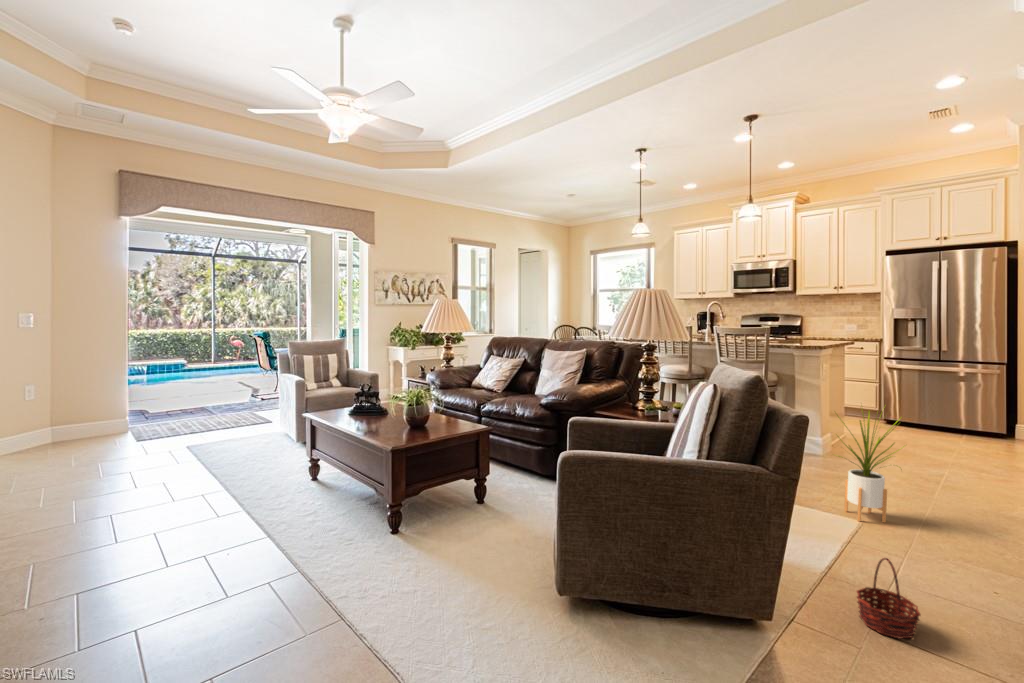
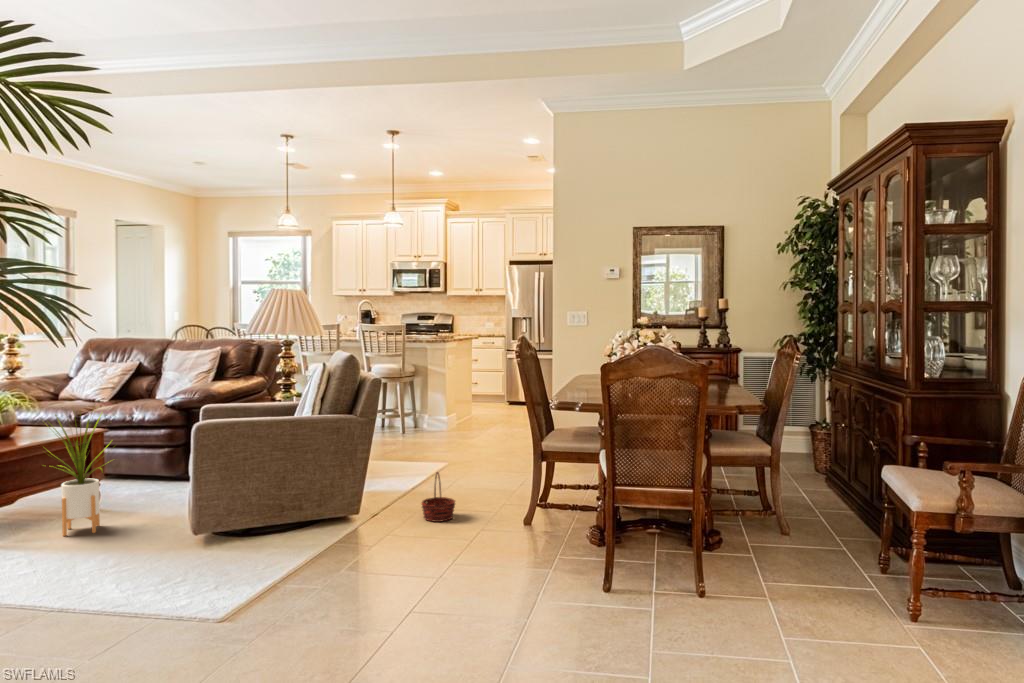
house plant: present [837,411,904,523] -> present [43,413,111,536]

